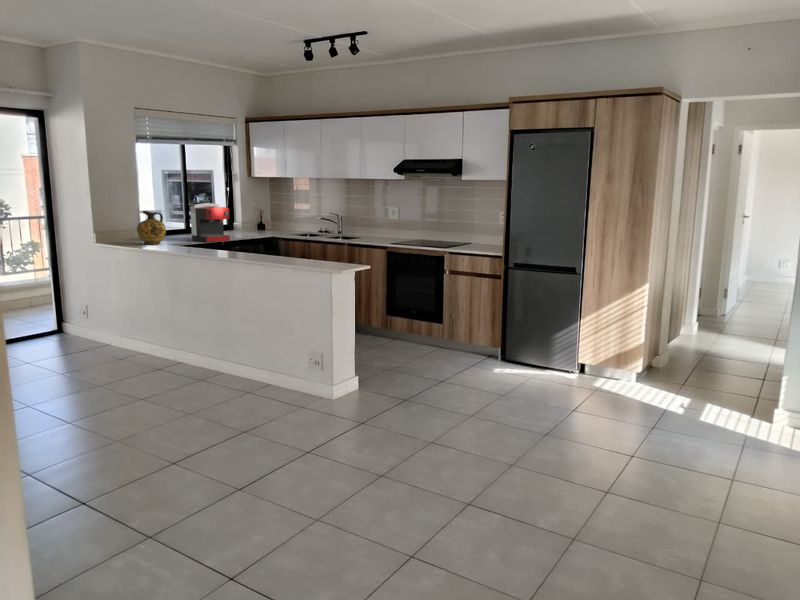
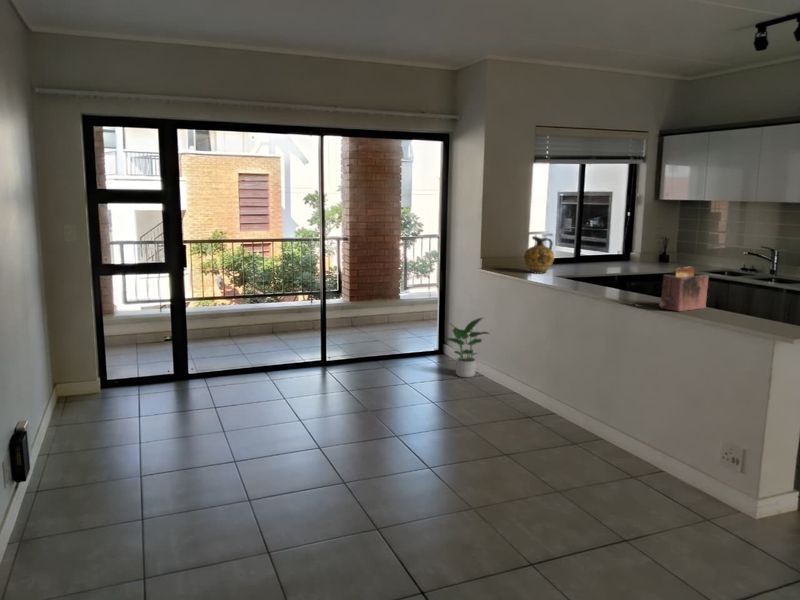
coffee maker: present [190,203,230,242] -> none [581,230,628,274]
toaster: none [255,227,289,261] -> present [659,267,709,311]
potted plant: none [62,291,112,351] -> present [446,318,489,377]

